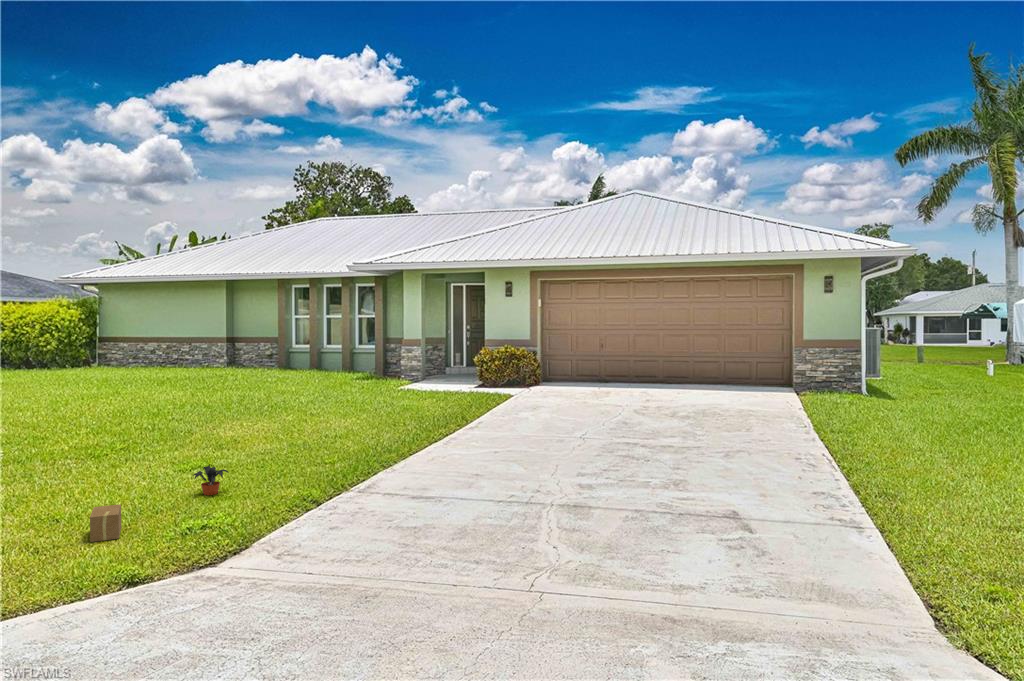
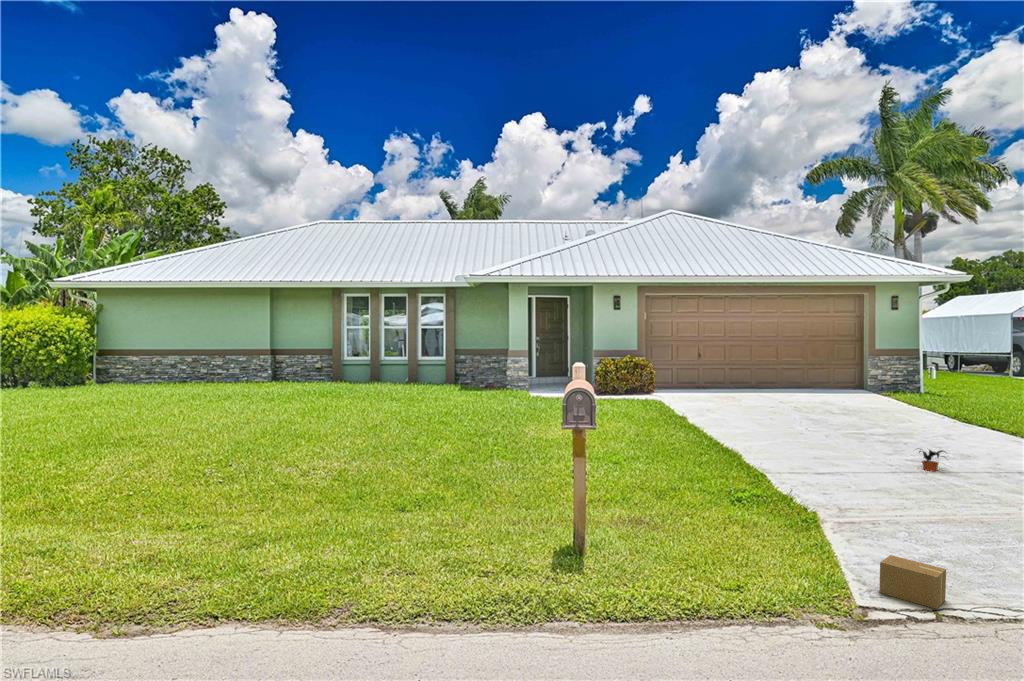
potted plant: present [193,466,228,495] -> present [918,448,946,471]

